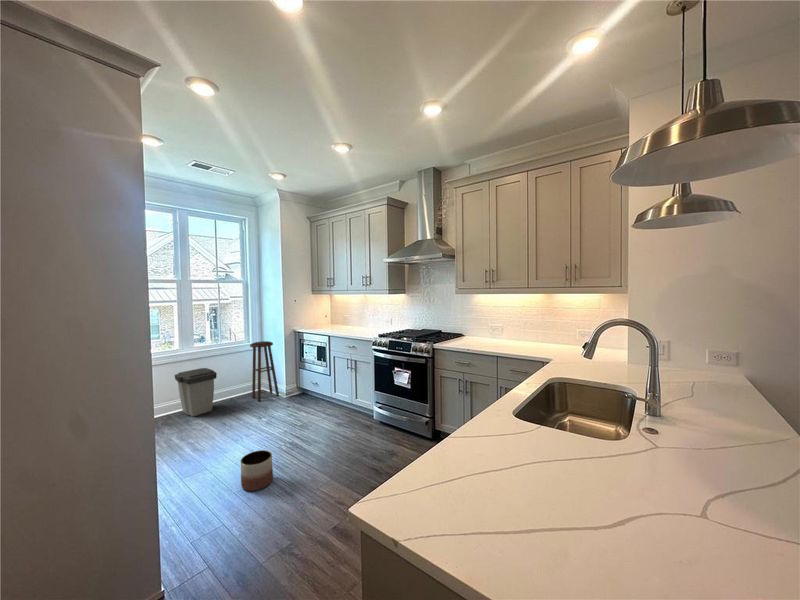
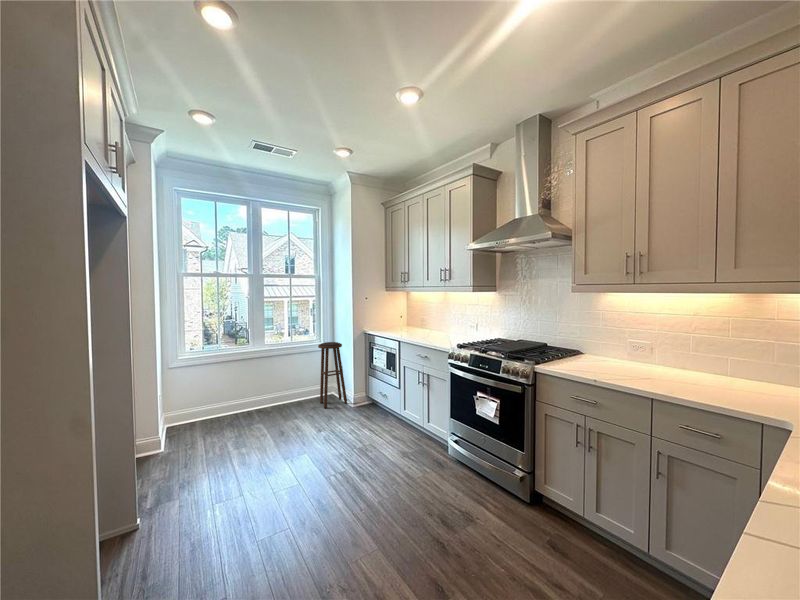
trash can: present [175,368,217,416] -> none [243,367,282,419]
planter: present [241,450,273,491] -> none [265,488,306,546]

